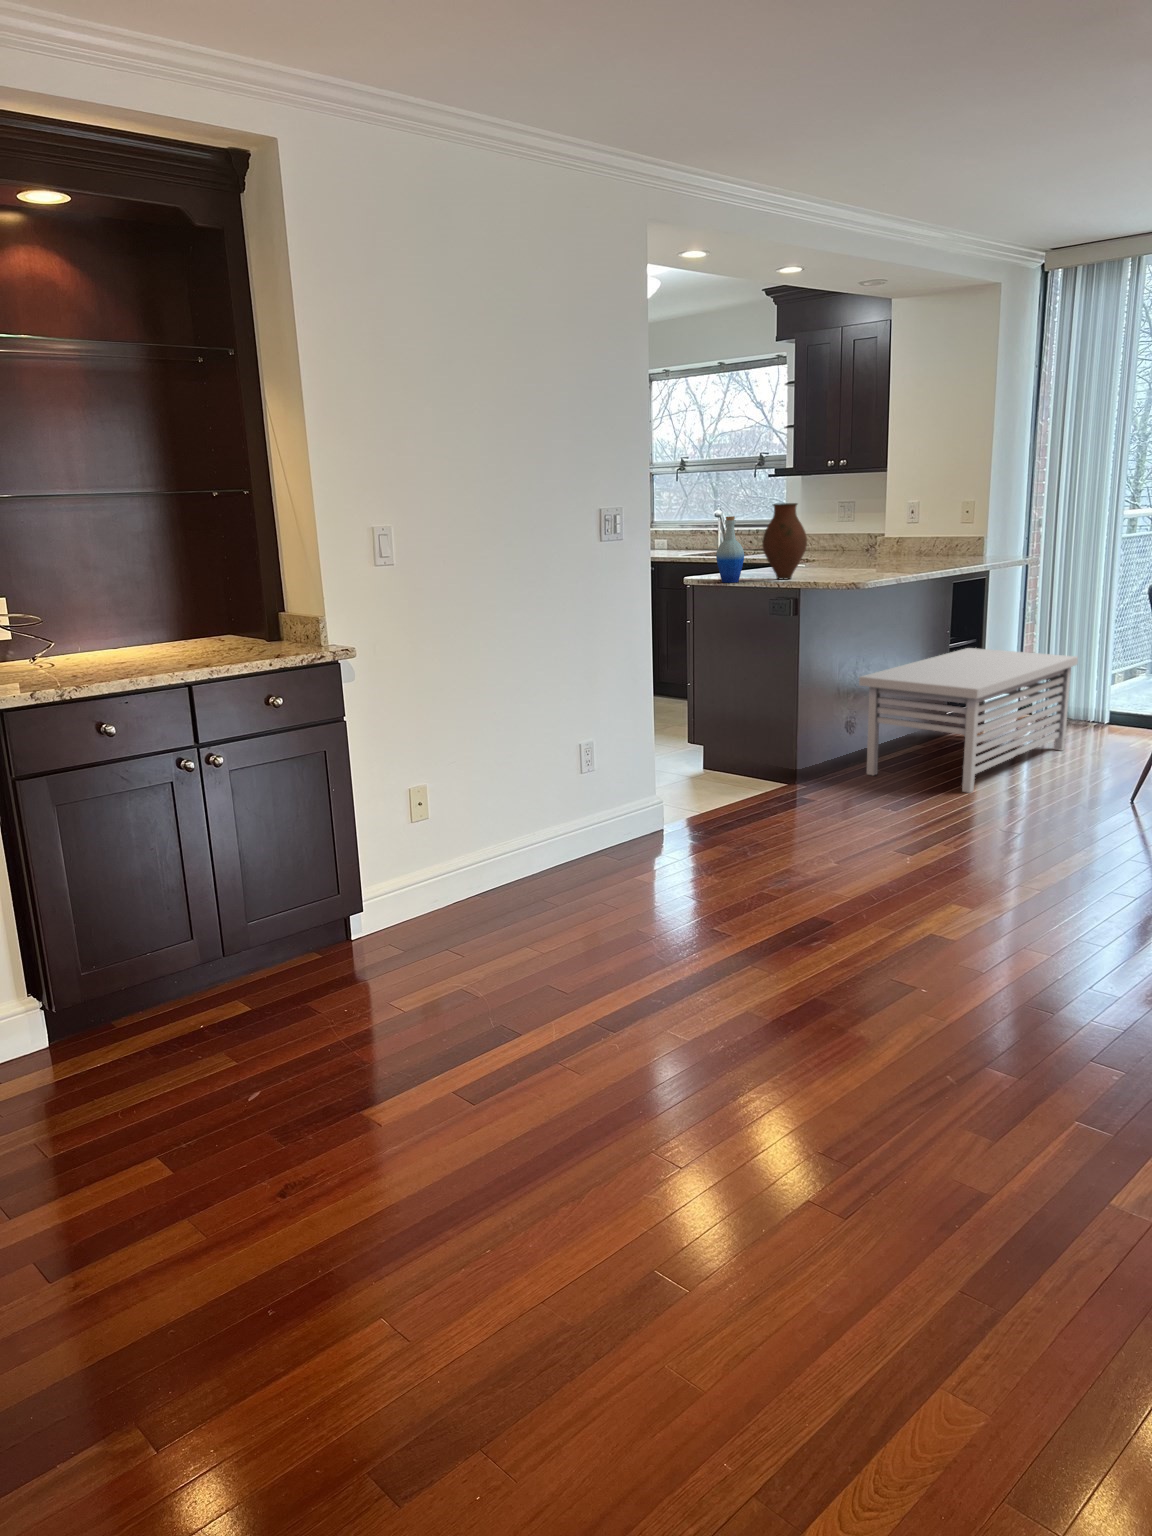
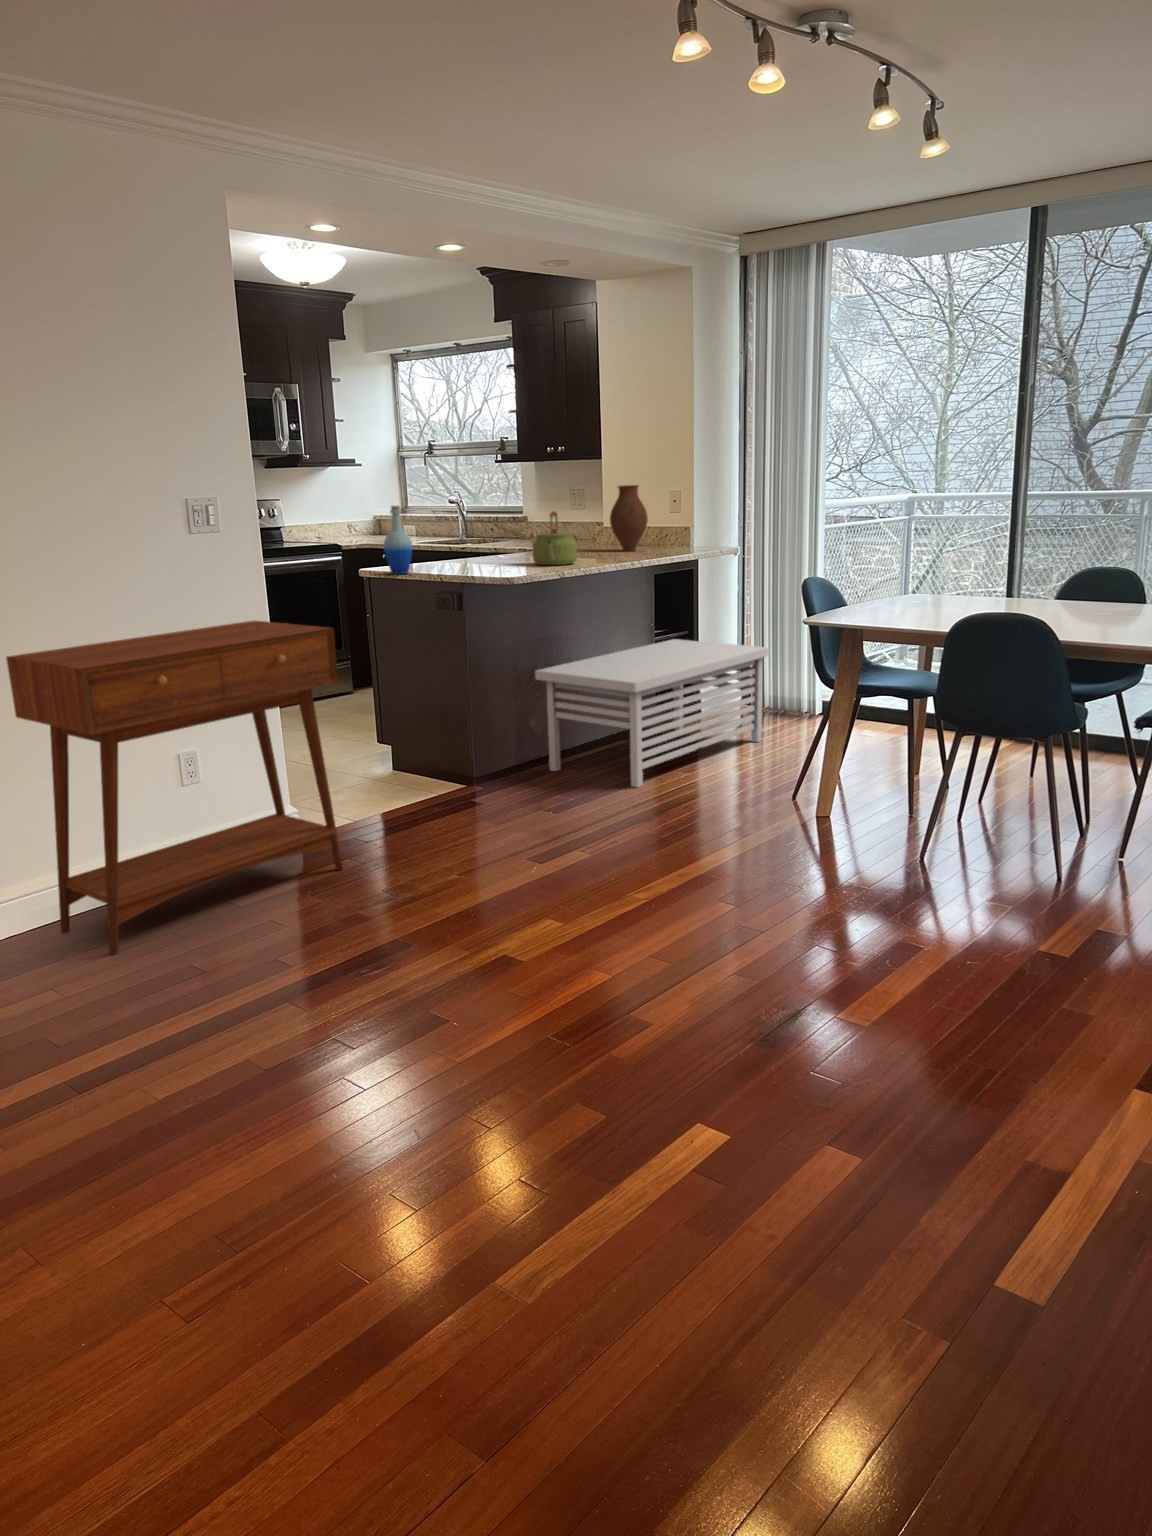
vase: present [762,503,807,579] -> present [610,485,648,551]
kettle: none [847,521,892,574] -> present [533,511,577,565]
console table: none [468,625,744,942] -> present [6,621,343,955]

